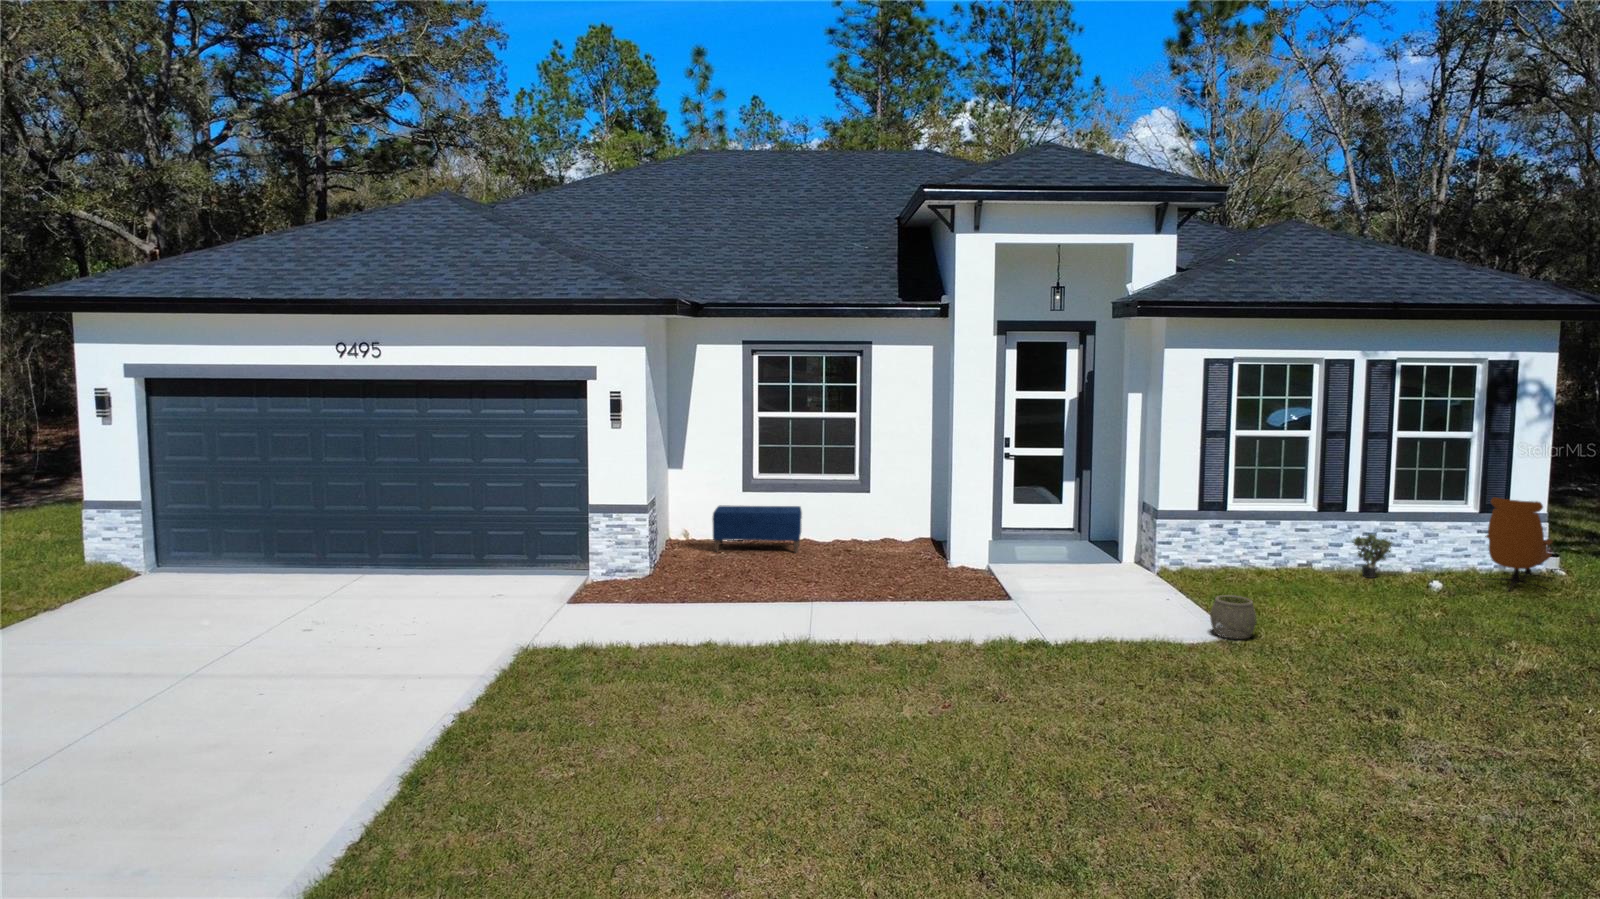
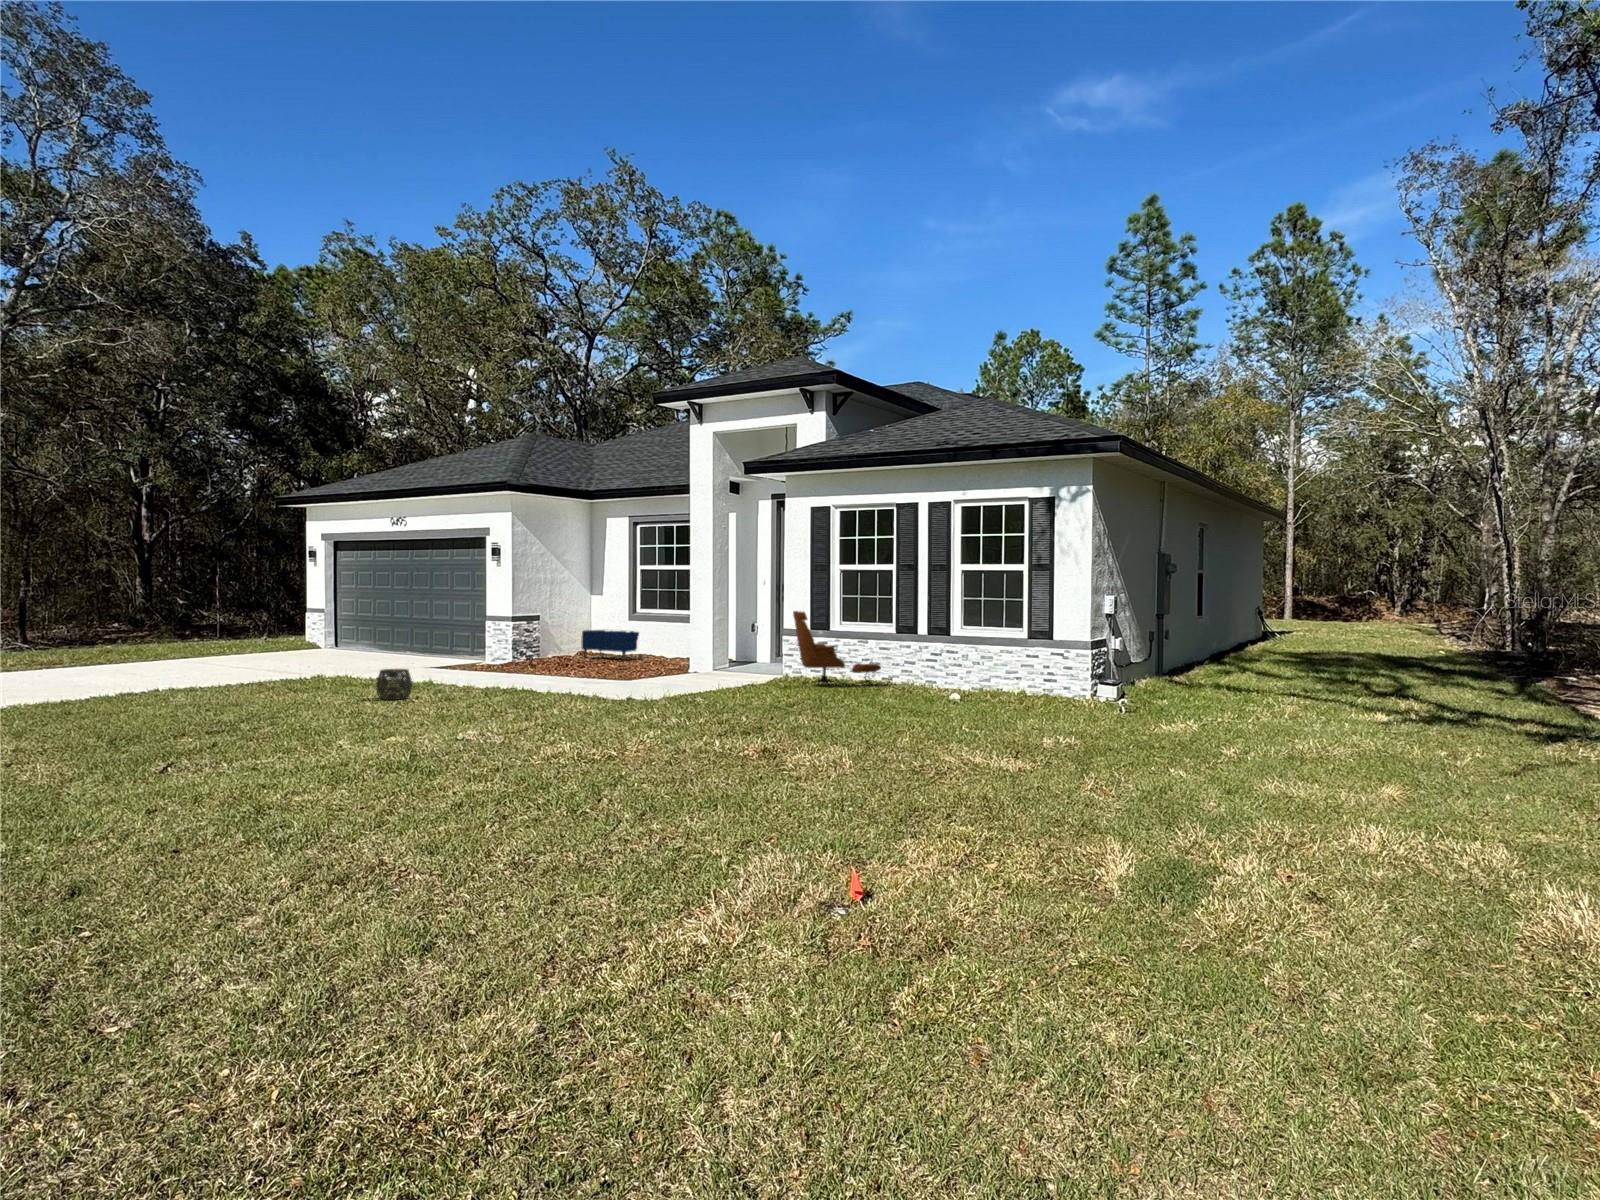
lounge chair: present [1482,497,1553,591] -> present [793,611,881,687]
potted plant: present [1354,535,1392,578] -> none [906,651,937,688]
woven basket: present [1210,595,1256,639] -> present [376,669,412,700]

